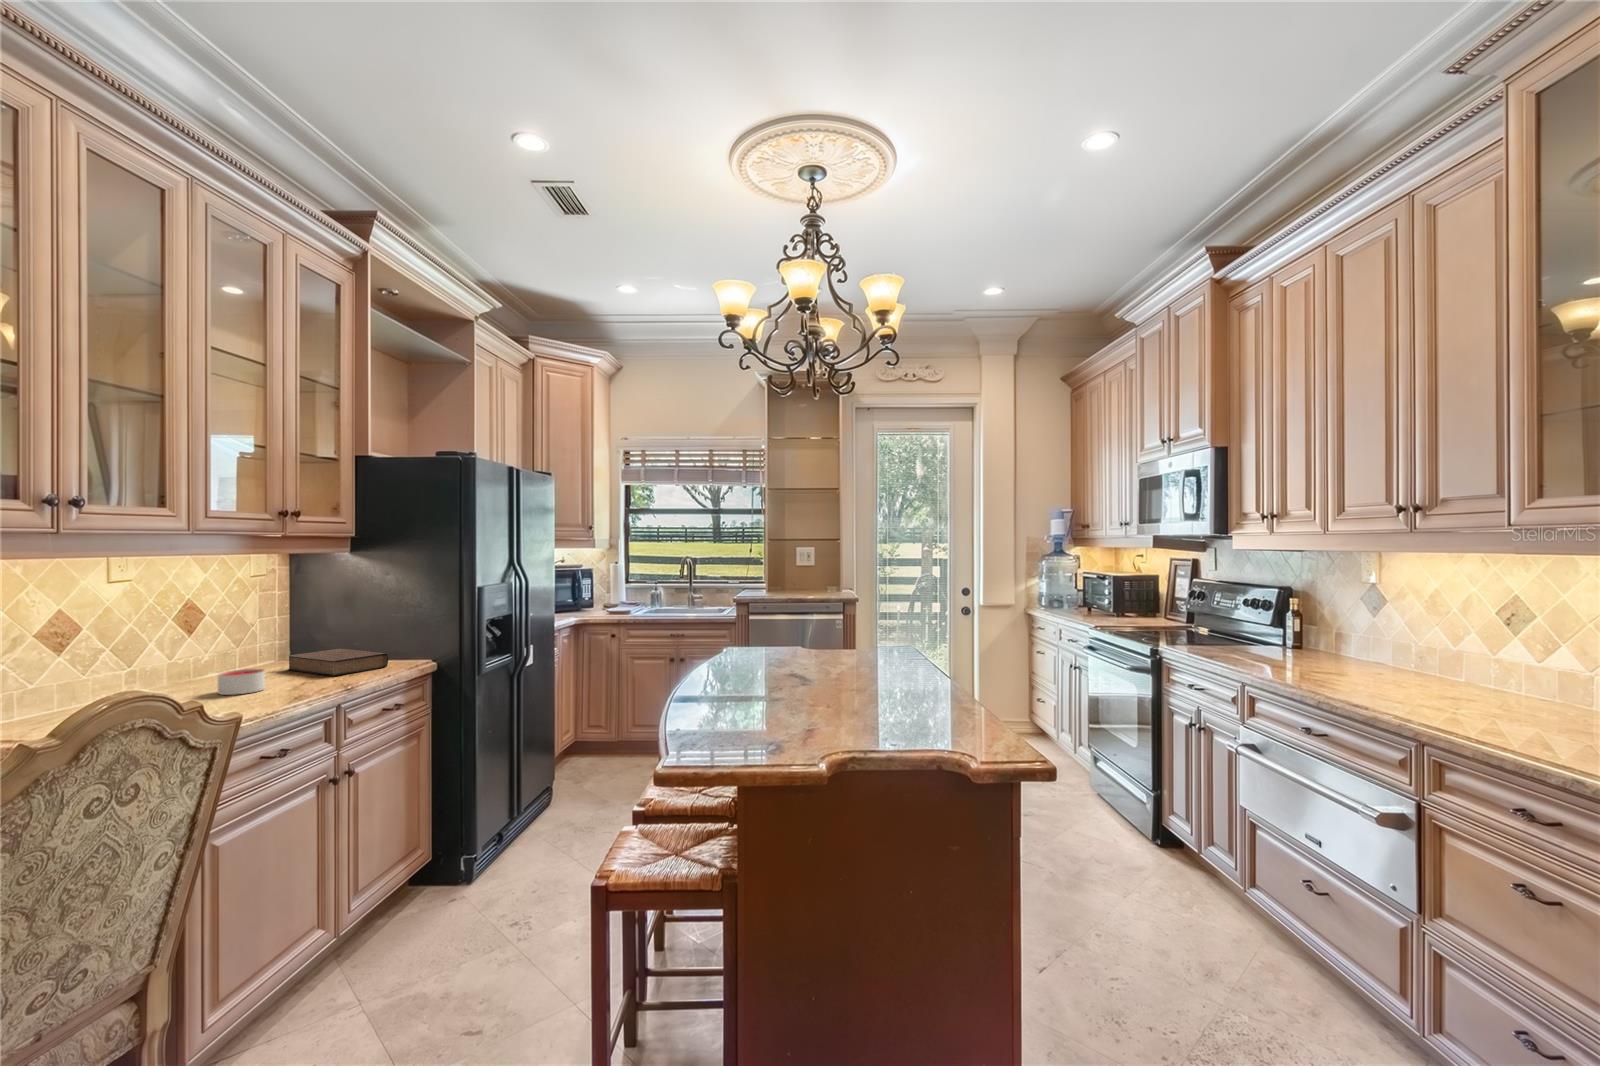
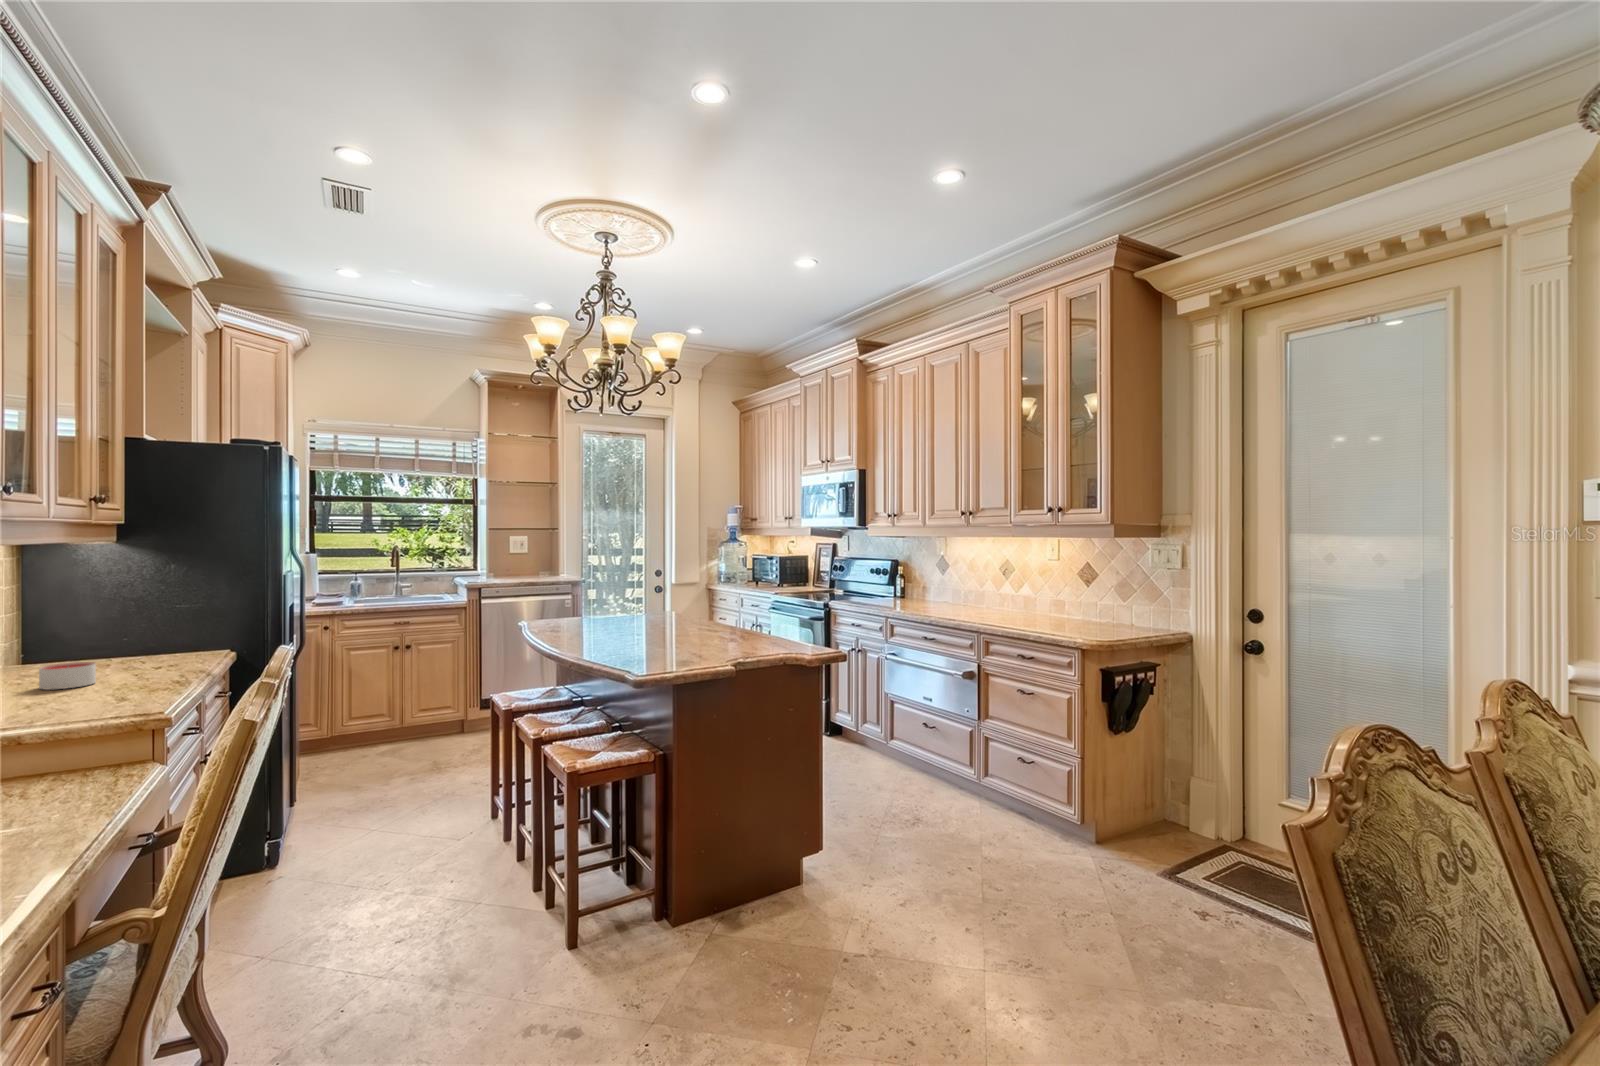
book: present [288,649,388,676] -> none [60,643,195,668]

